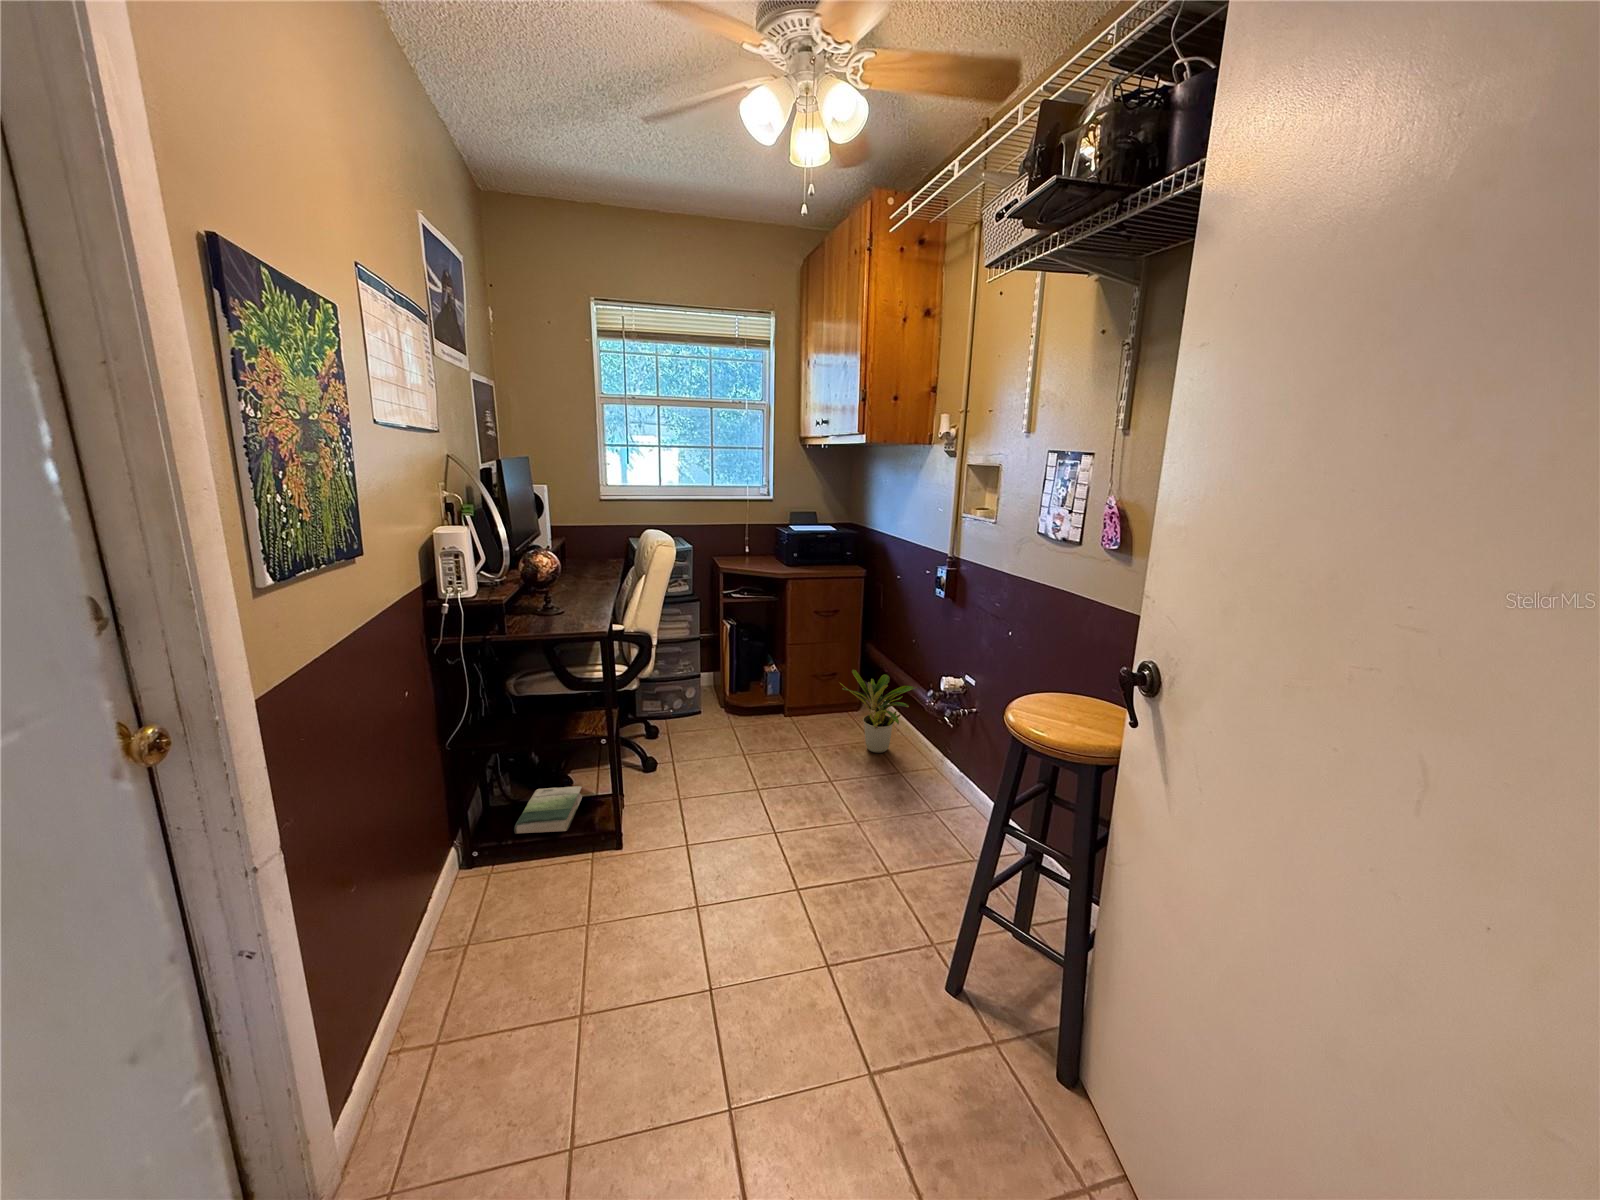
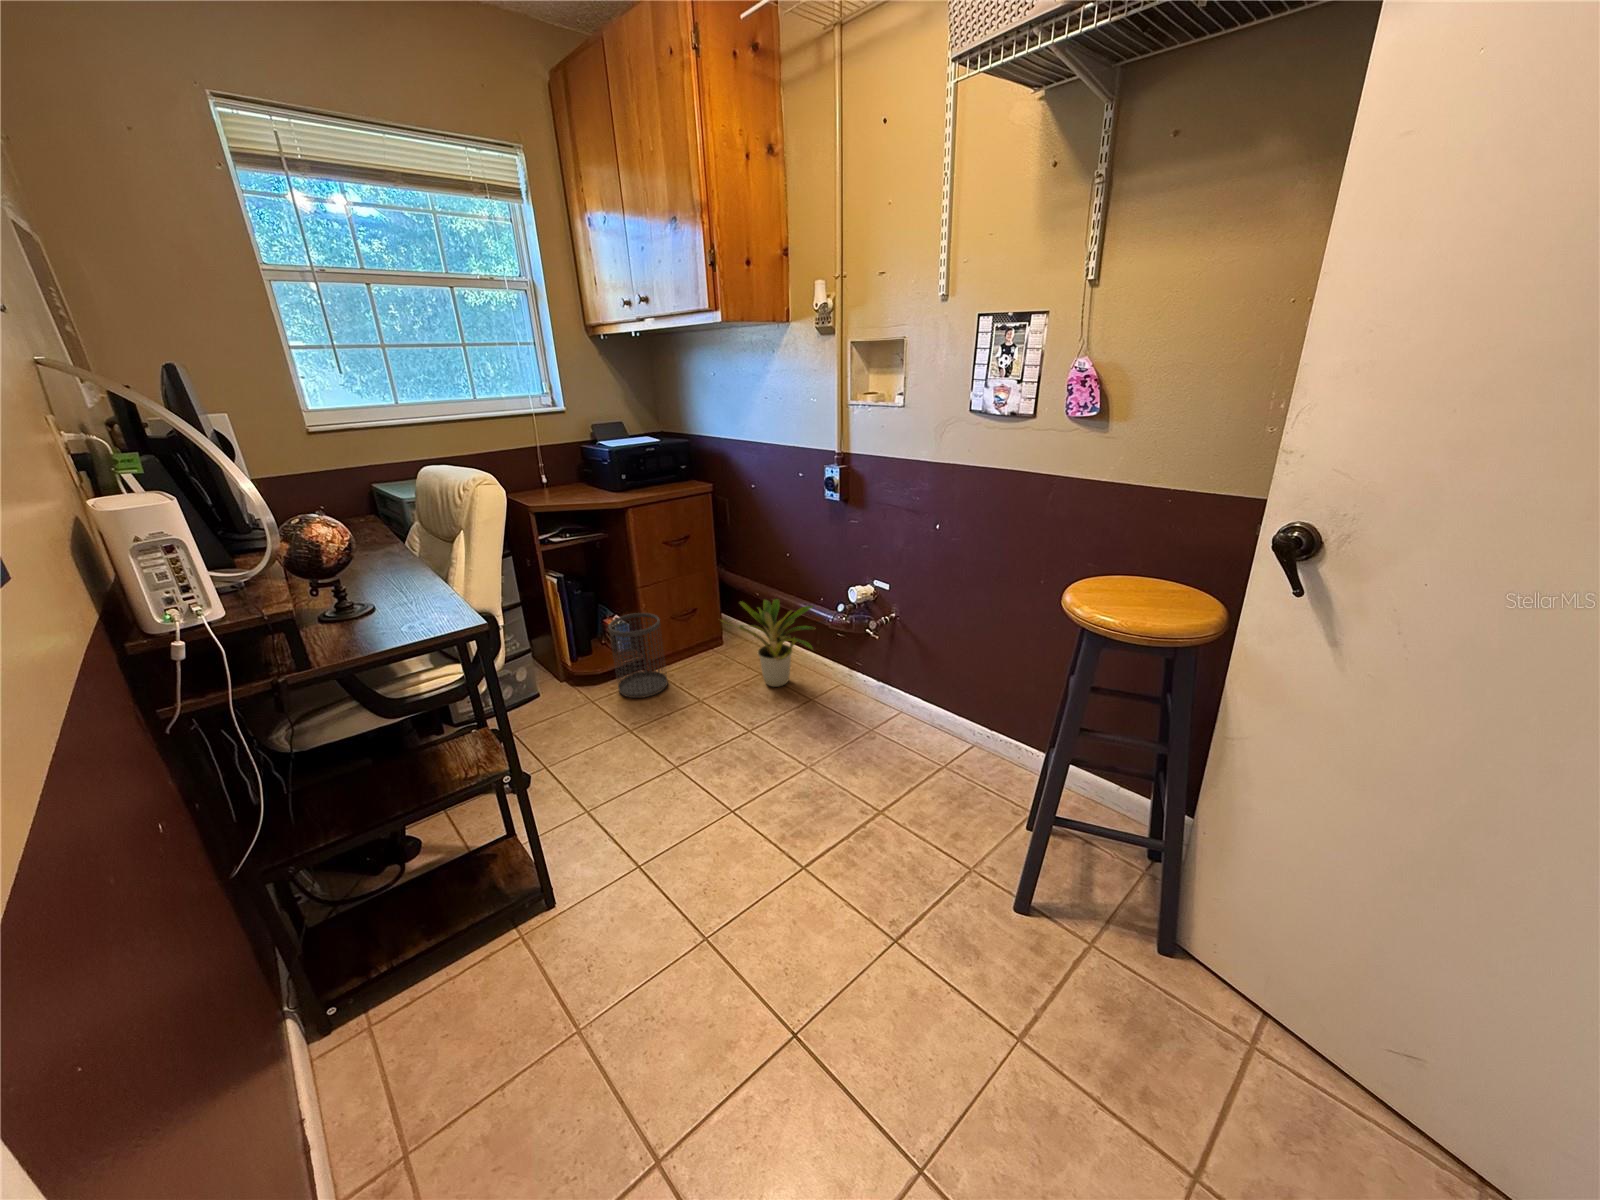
wastebasket: none [753,663,794,733] -> present [609,613,668,698]
book: present [514,786,582,834] -> none [371,847,462,953]

